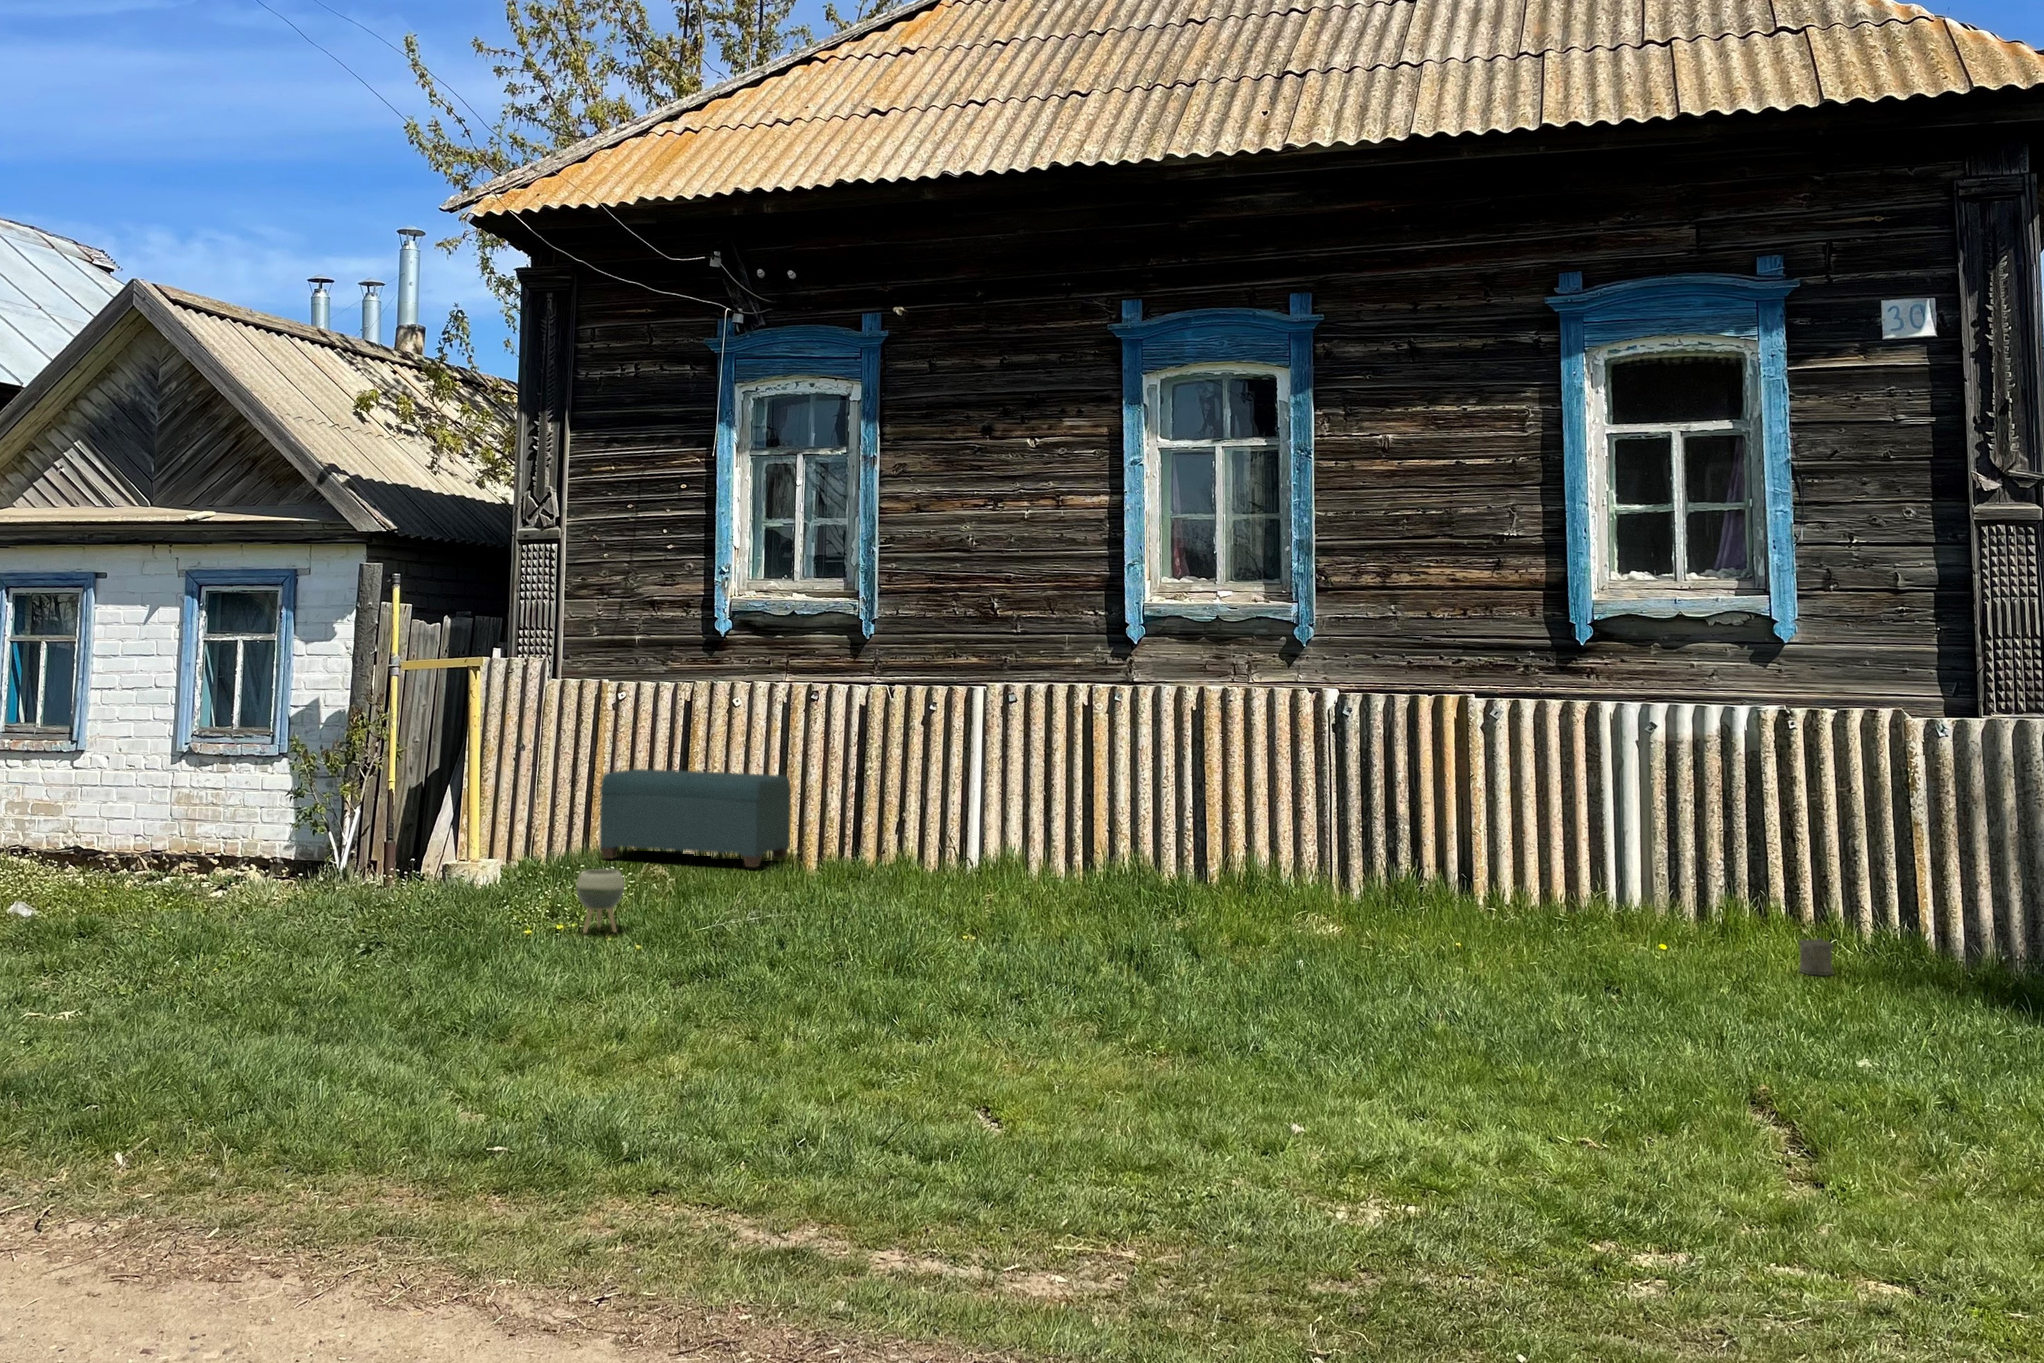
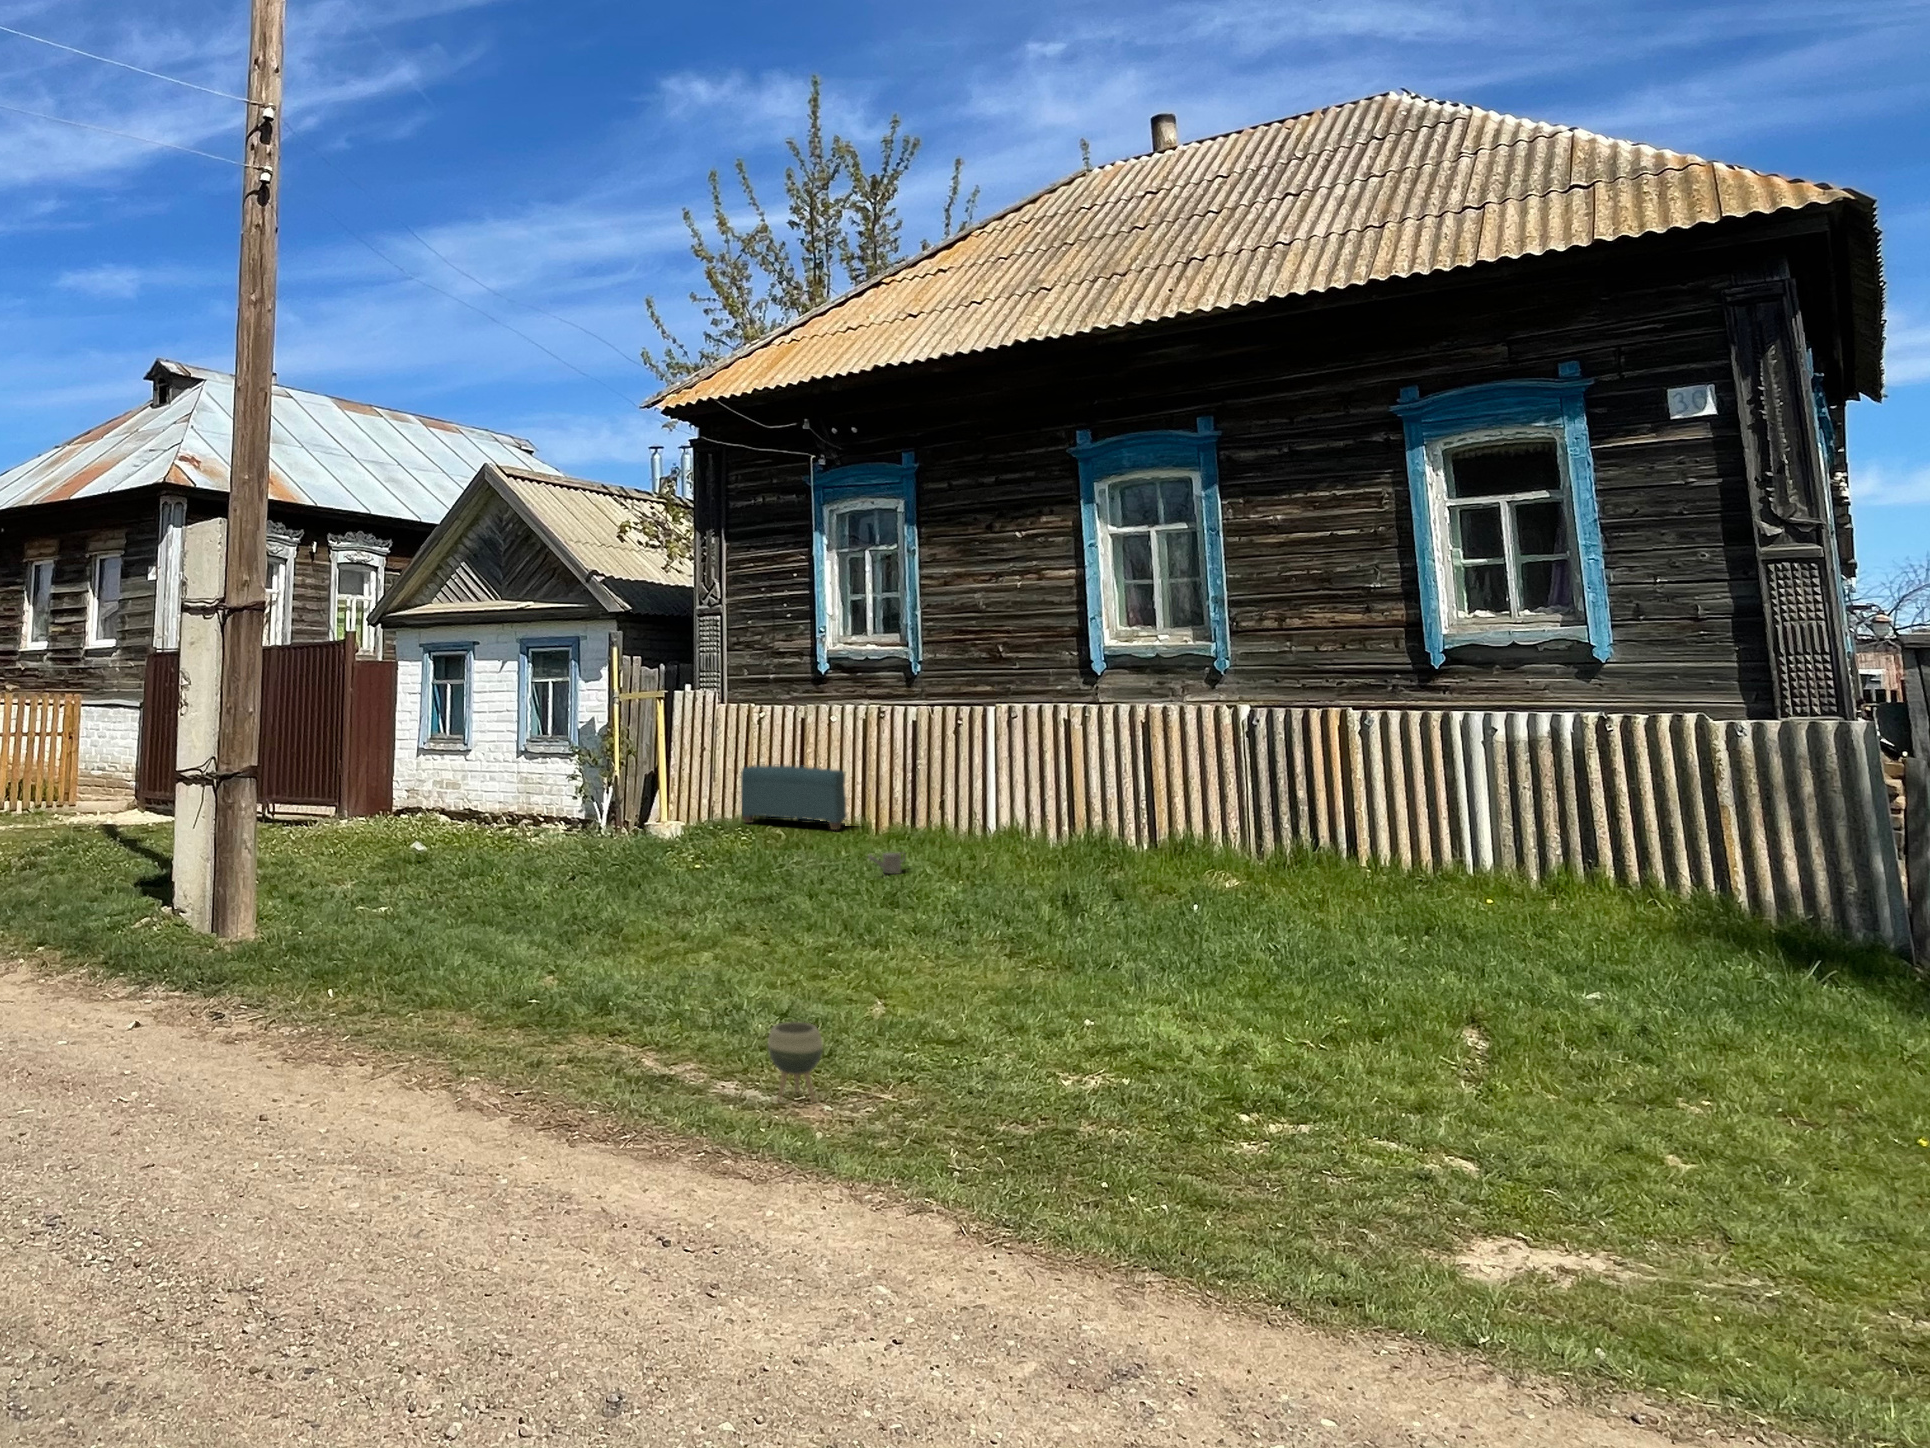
planter: present [577,869,624,933] -> present [768,1022,822,1102]
watering can: present [1799,938,1834,976] -> present [868,853,905,874]

